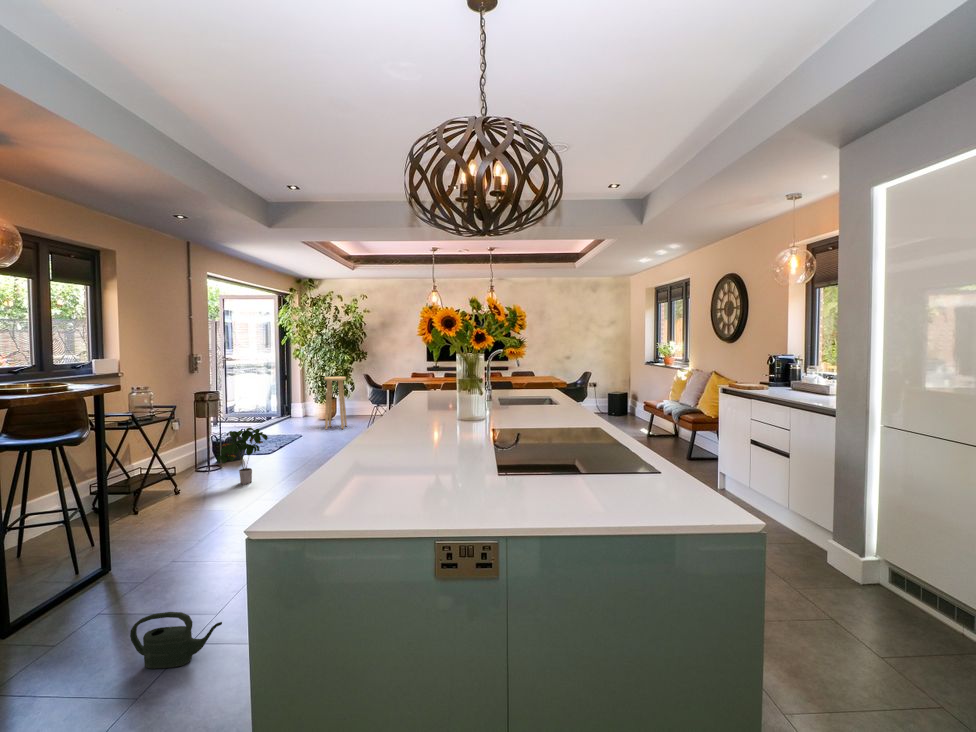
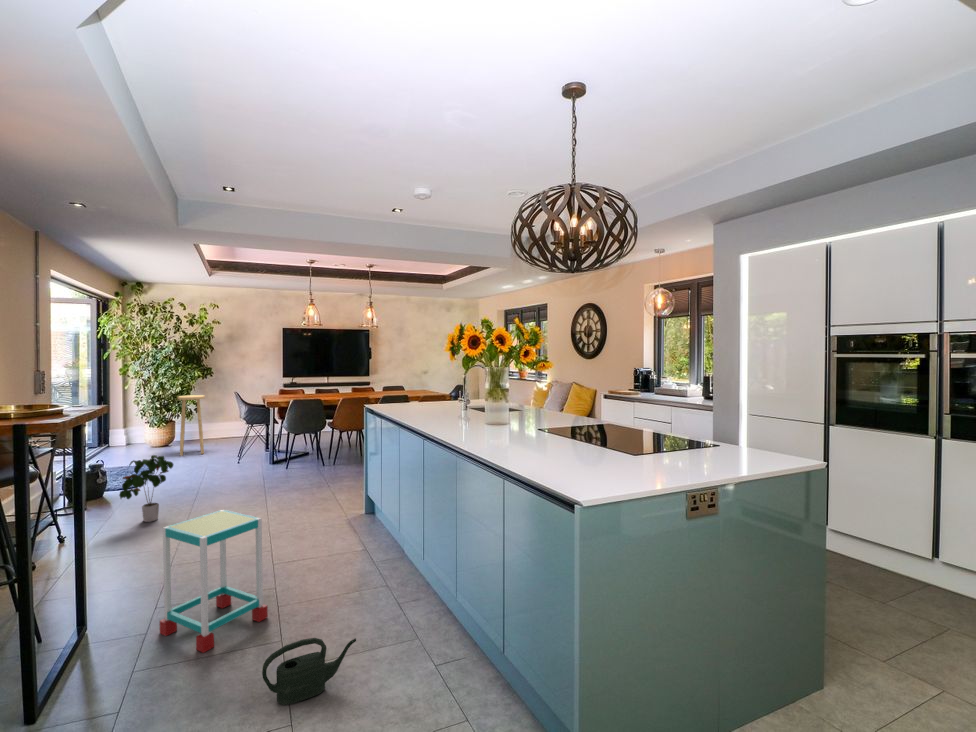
side table: none [146,481,225,604] -> present [160,510,268,653]

